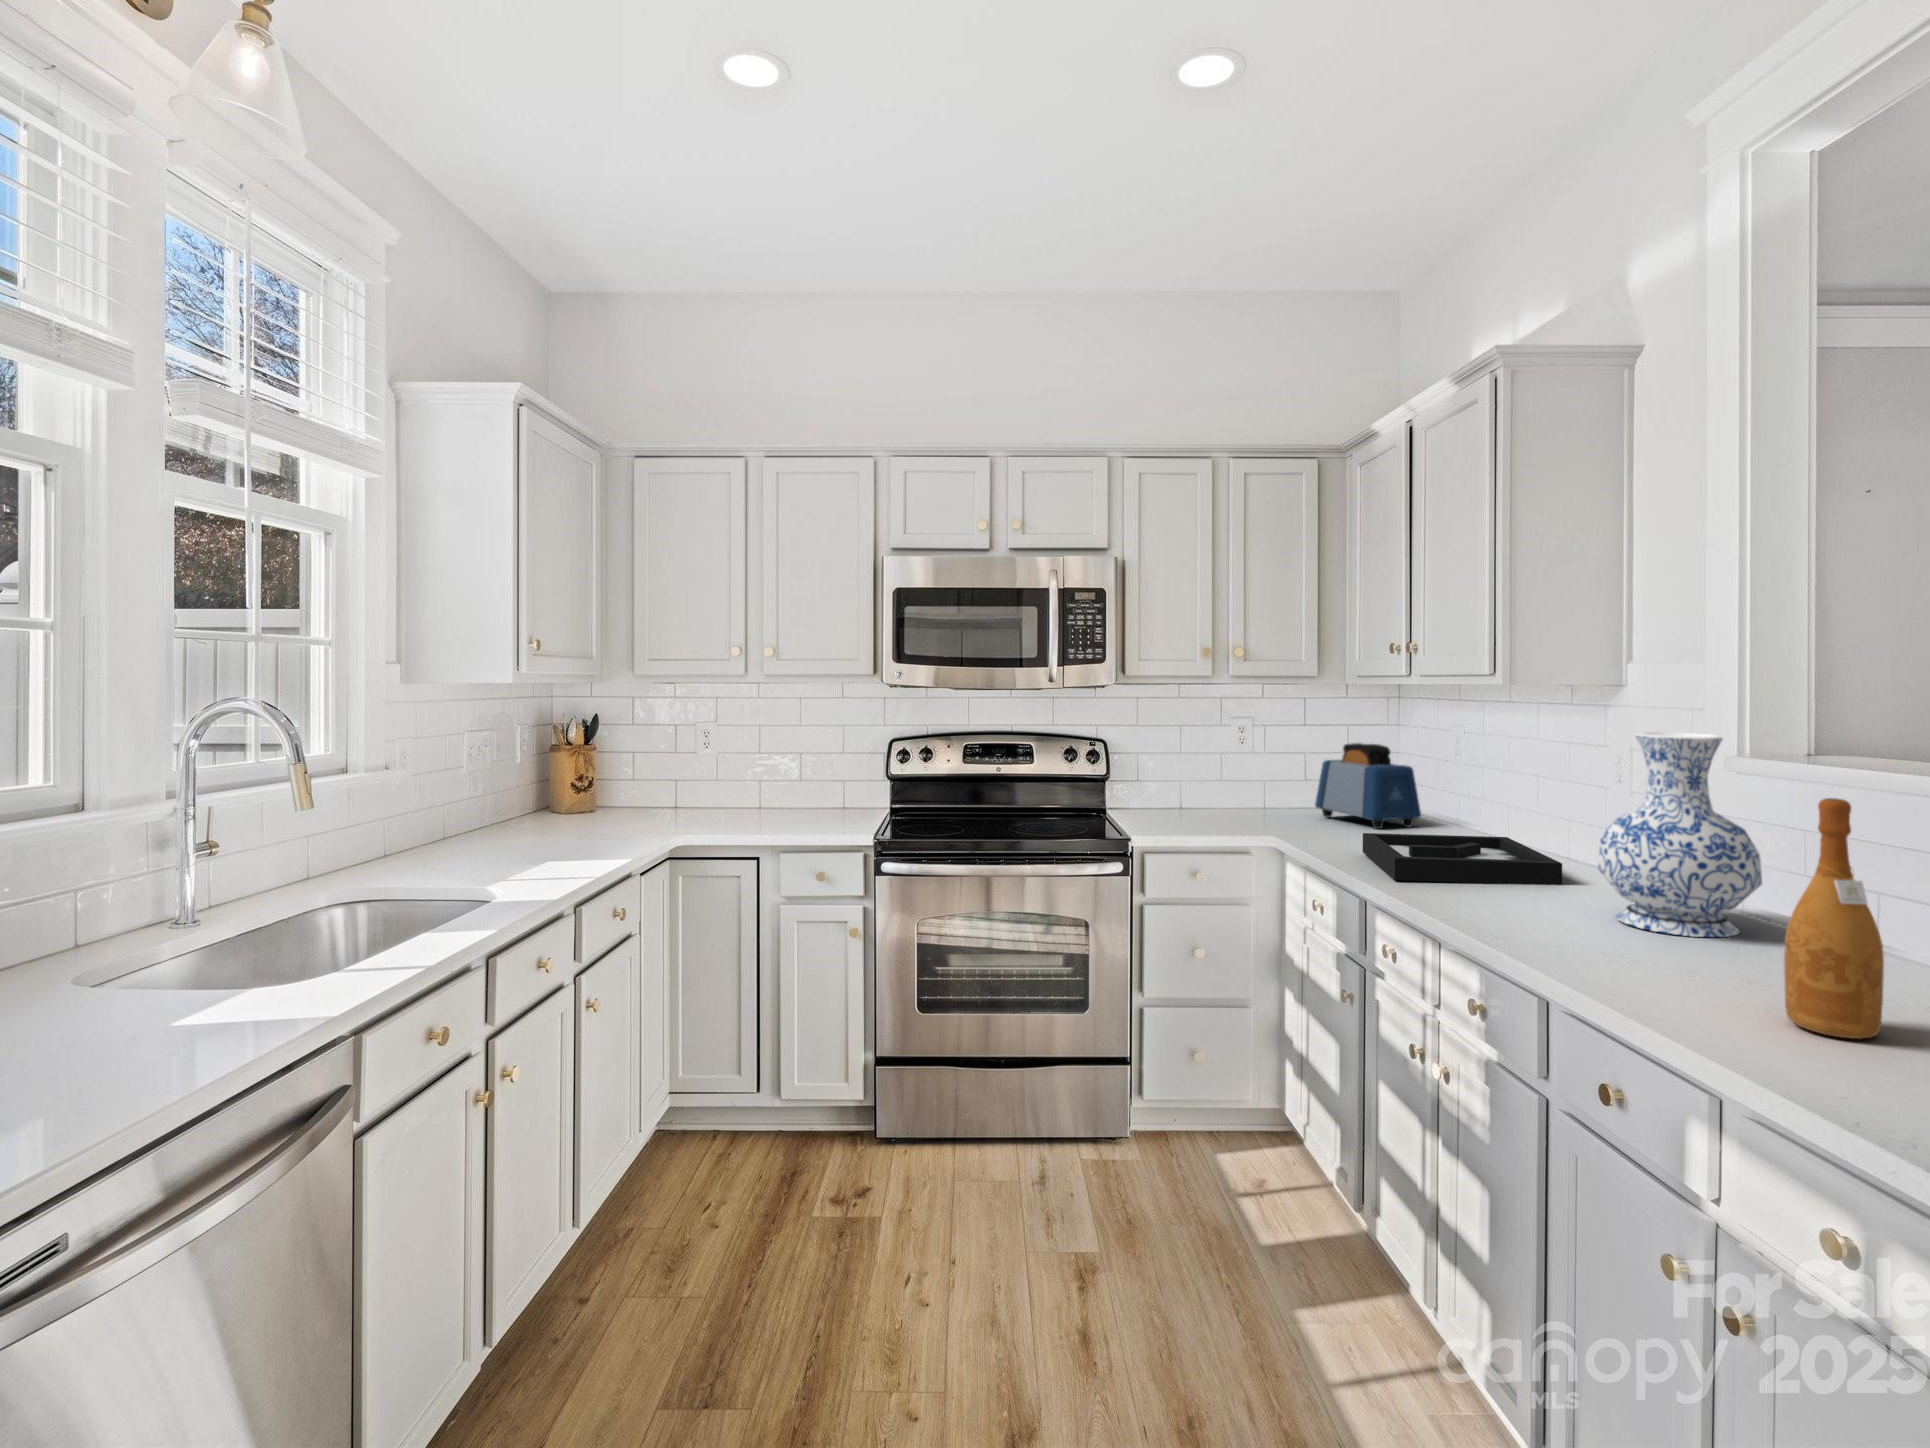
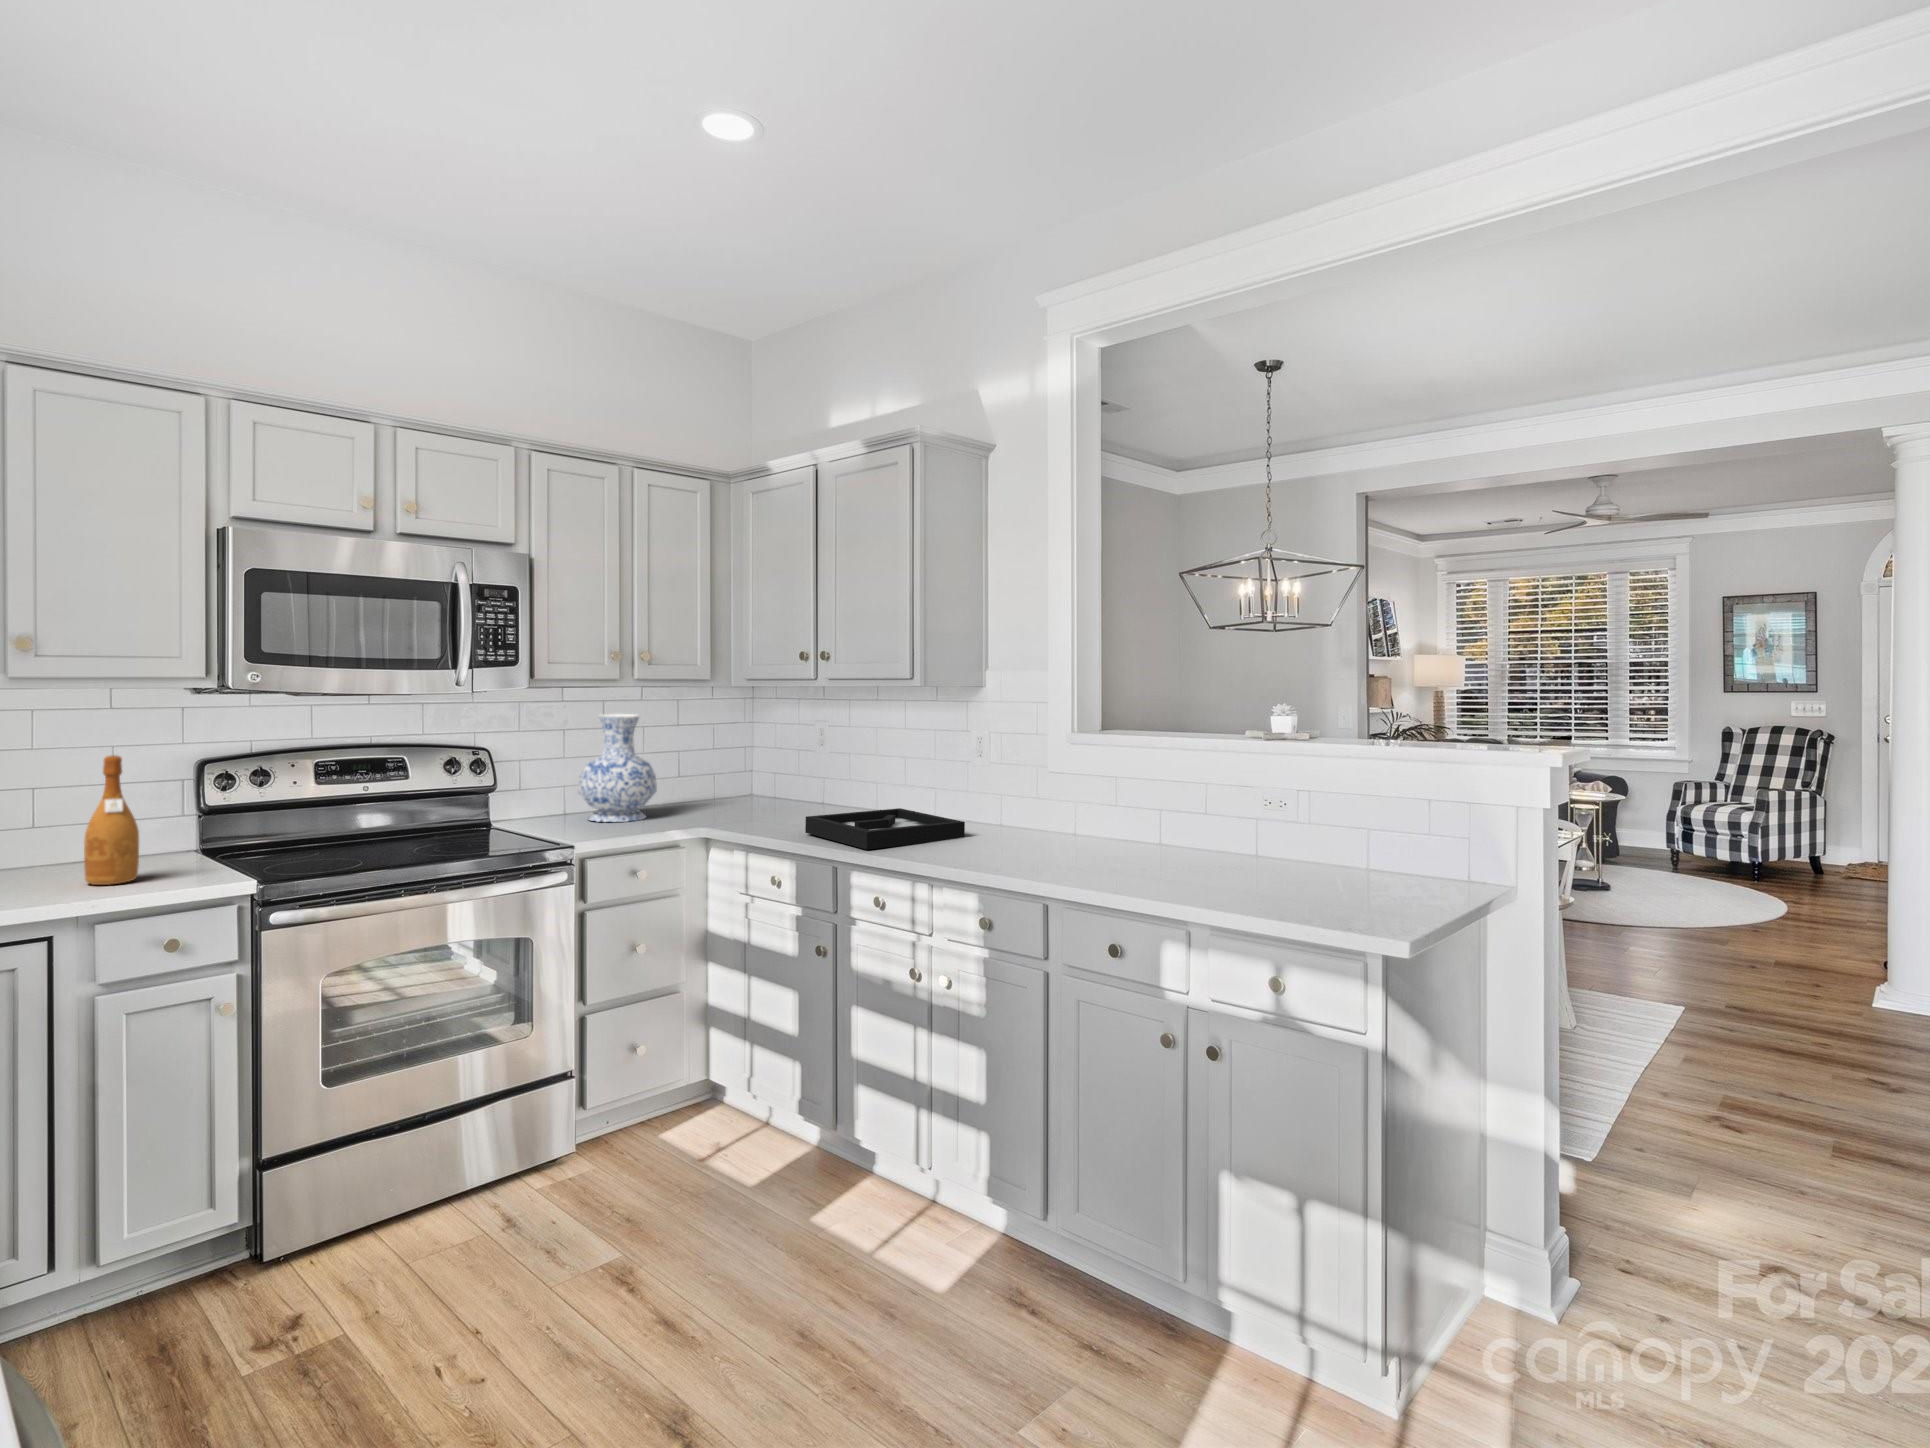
vase: present [1598,732,1762,937] -> present [578,714,657,822]
toaster: present [1315,743,1421,829] -> none [706,740,803,814]
wine bottle: present [1784,798,1884,1039] -> present [84,755,139,885]

